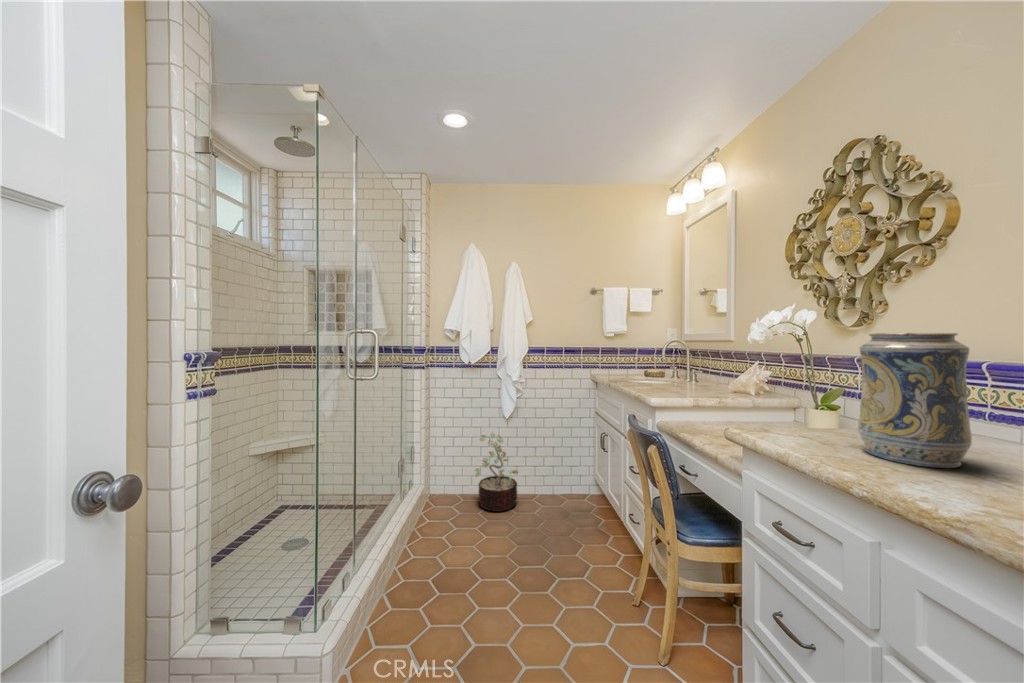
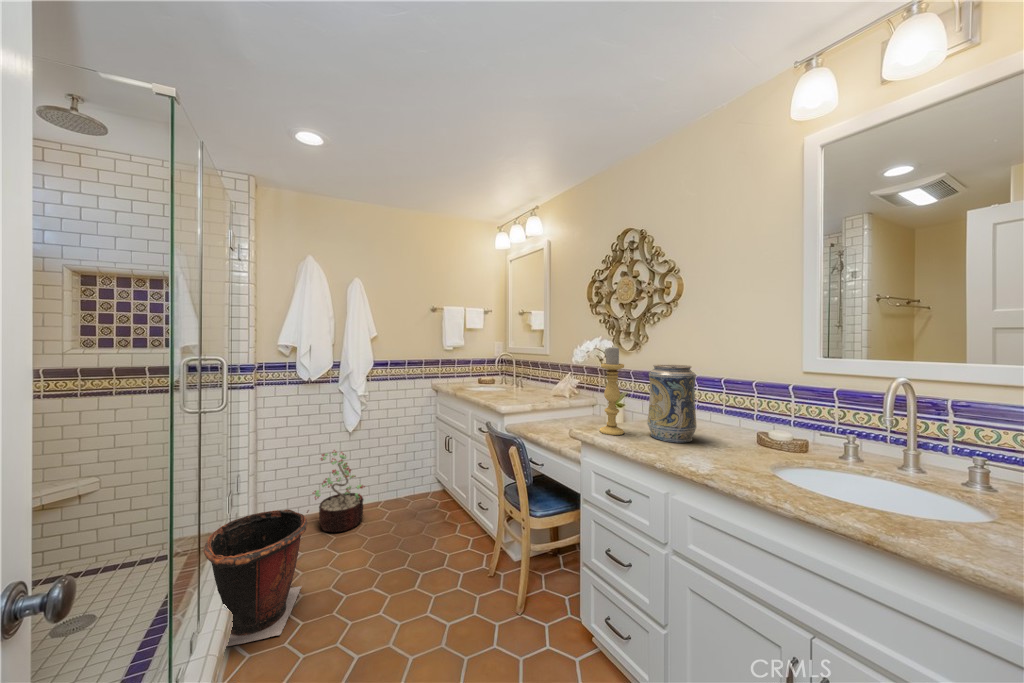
candle holder: none [767,306,811,442] -> present [600,346,624,435]
waste bin: none [373,470,453,588] -> present [203,509,309,646]

